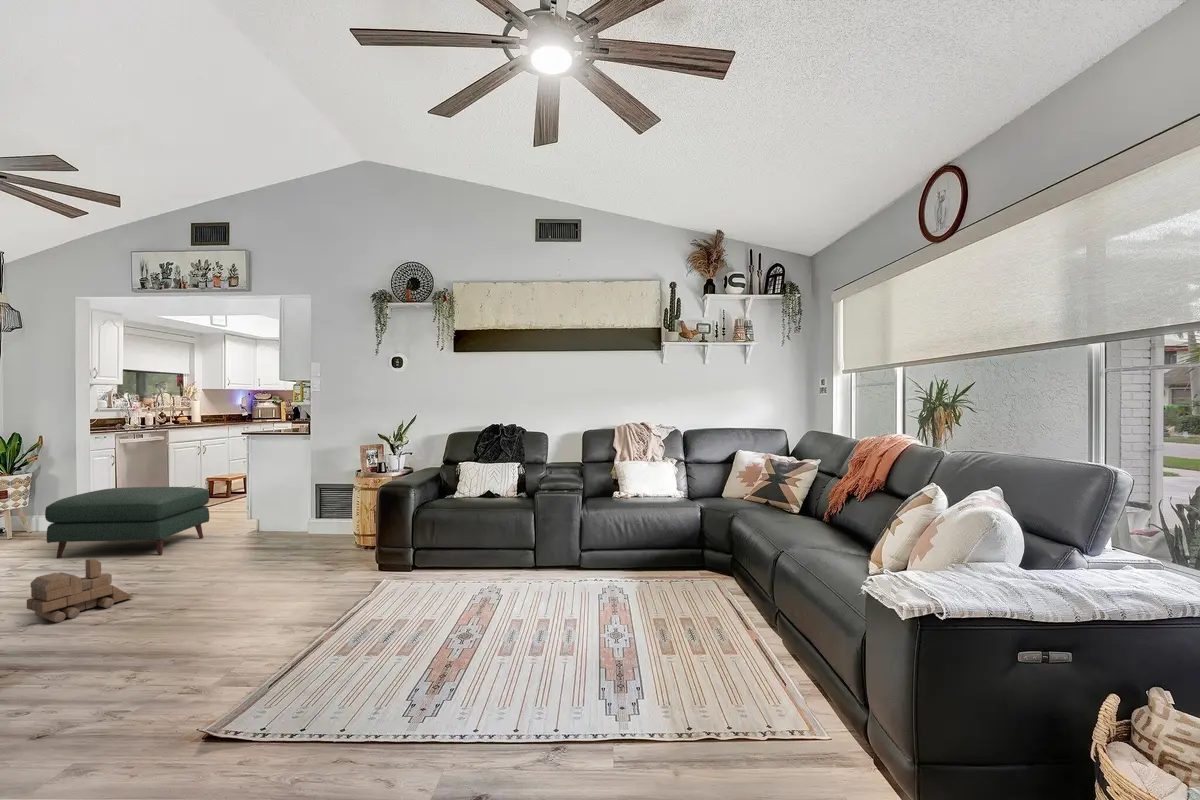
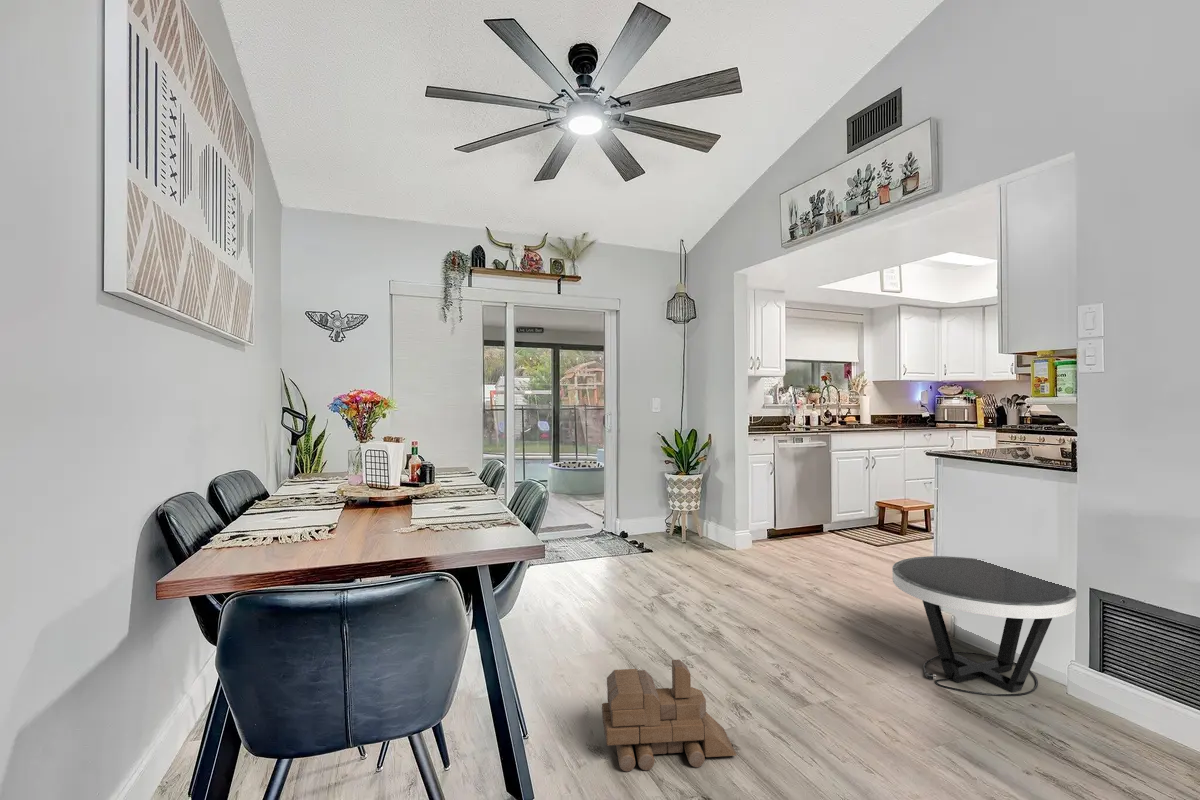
ottoman: present [45,487,209,558] -> none [688,510,875,636]
side table: none [221,489,310,551] -> present [892,556,1077,696]

